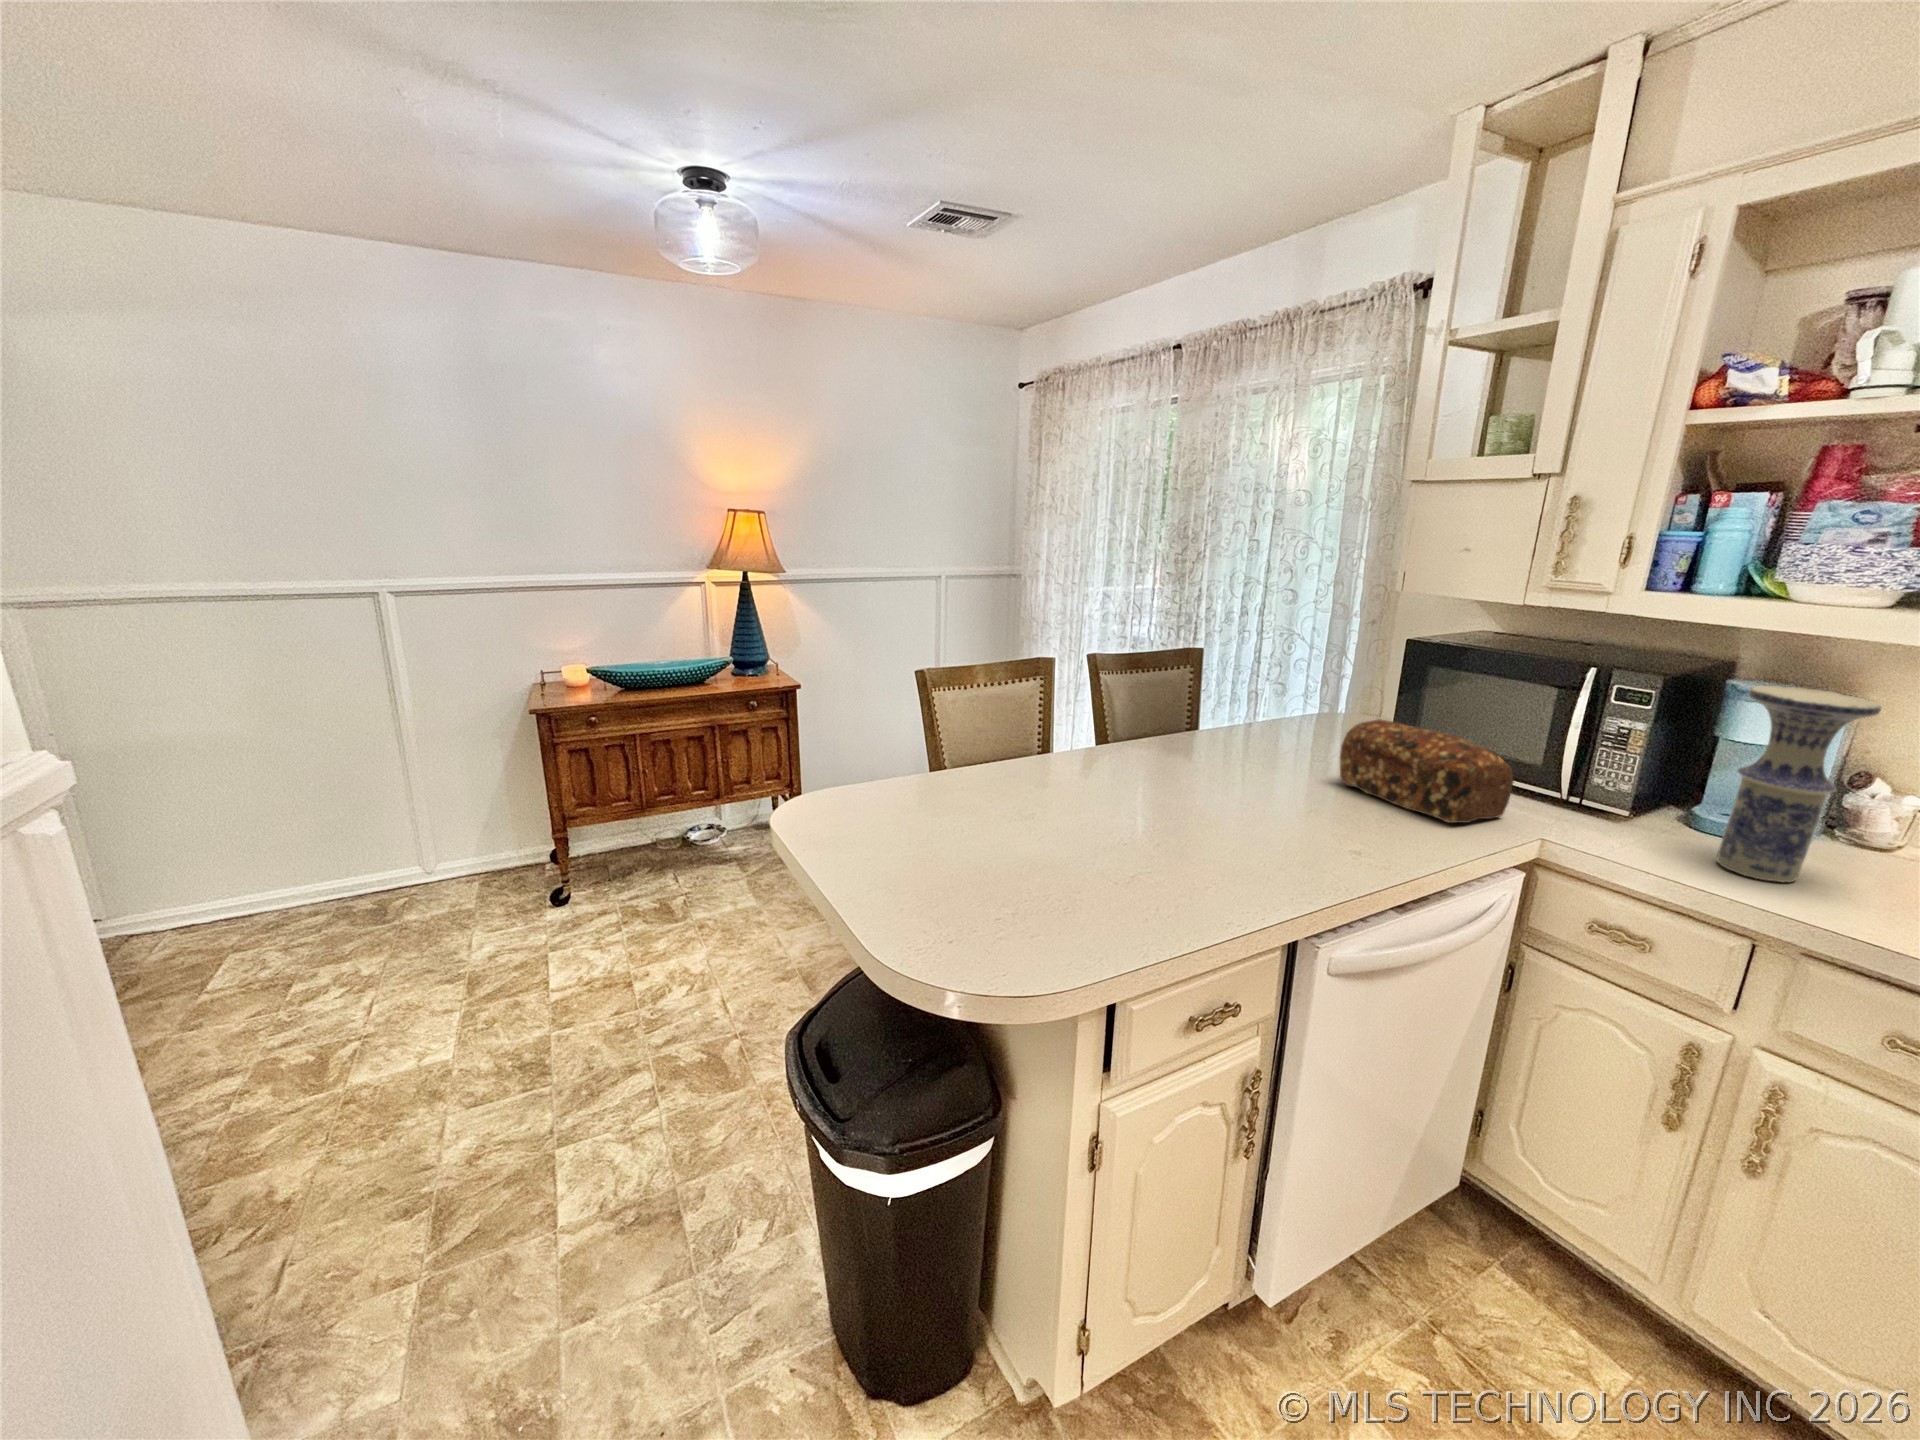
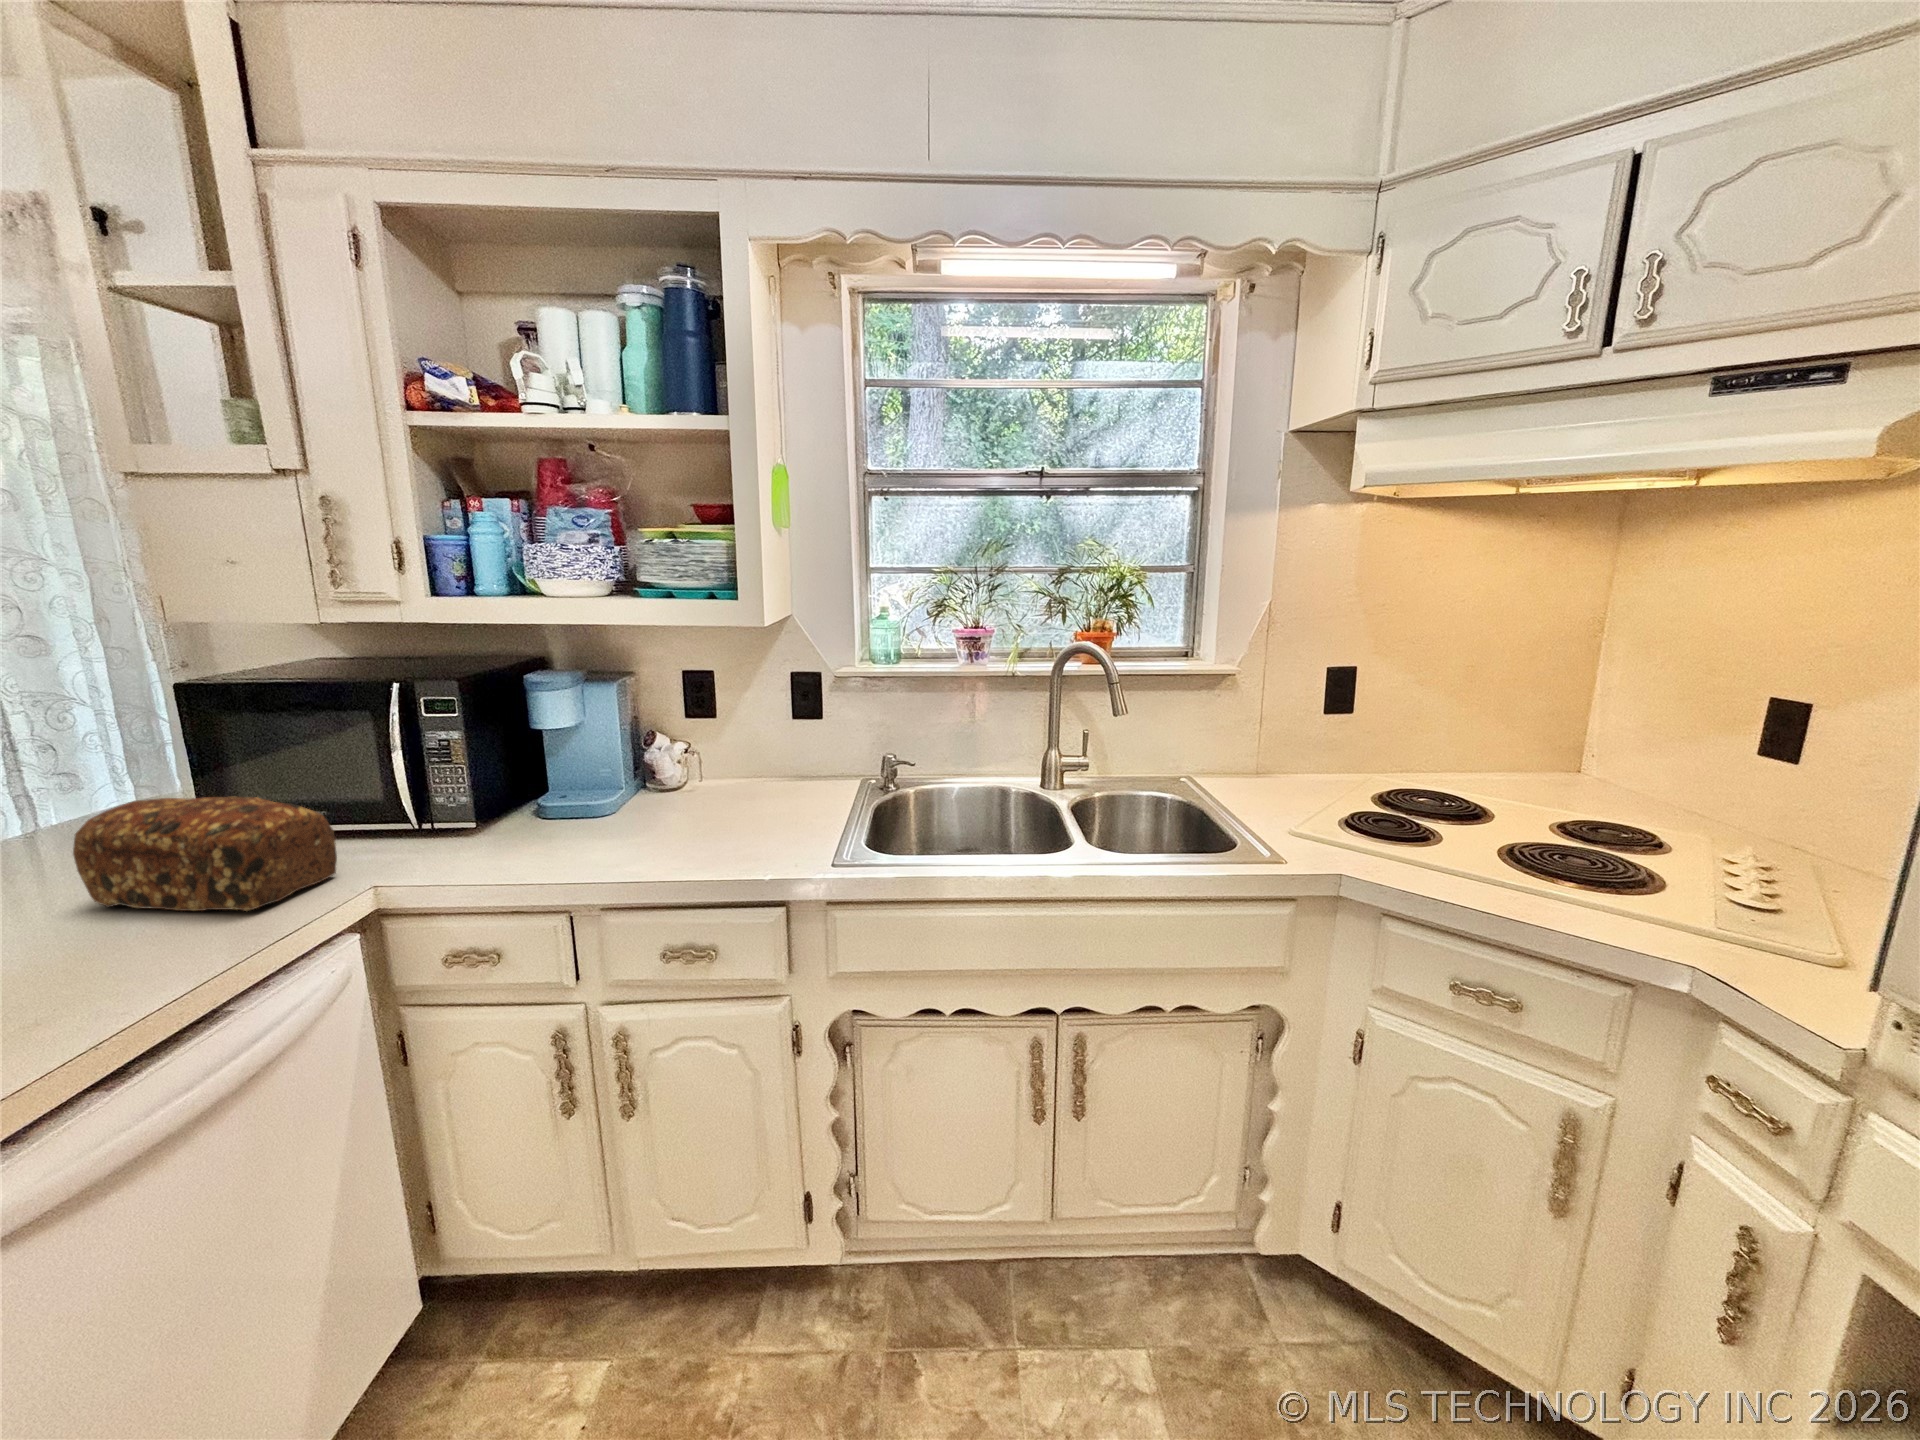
vase: present [1716,686,1881,882] -> none [513,673,605,854]

